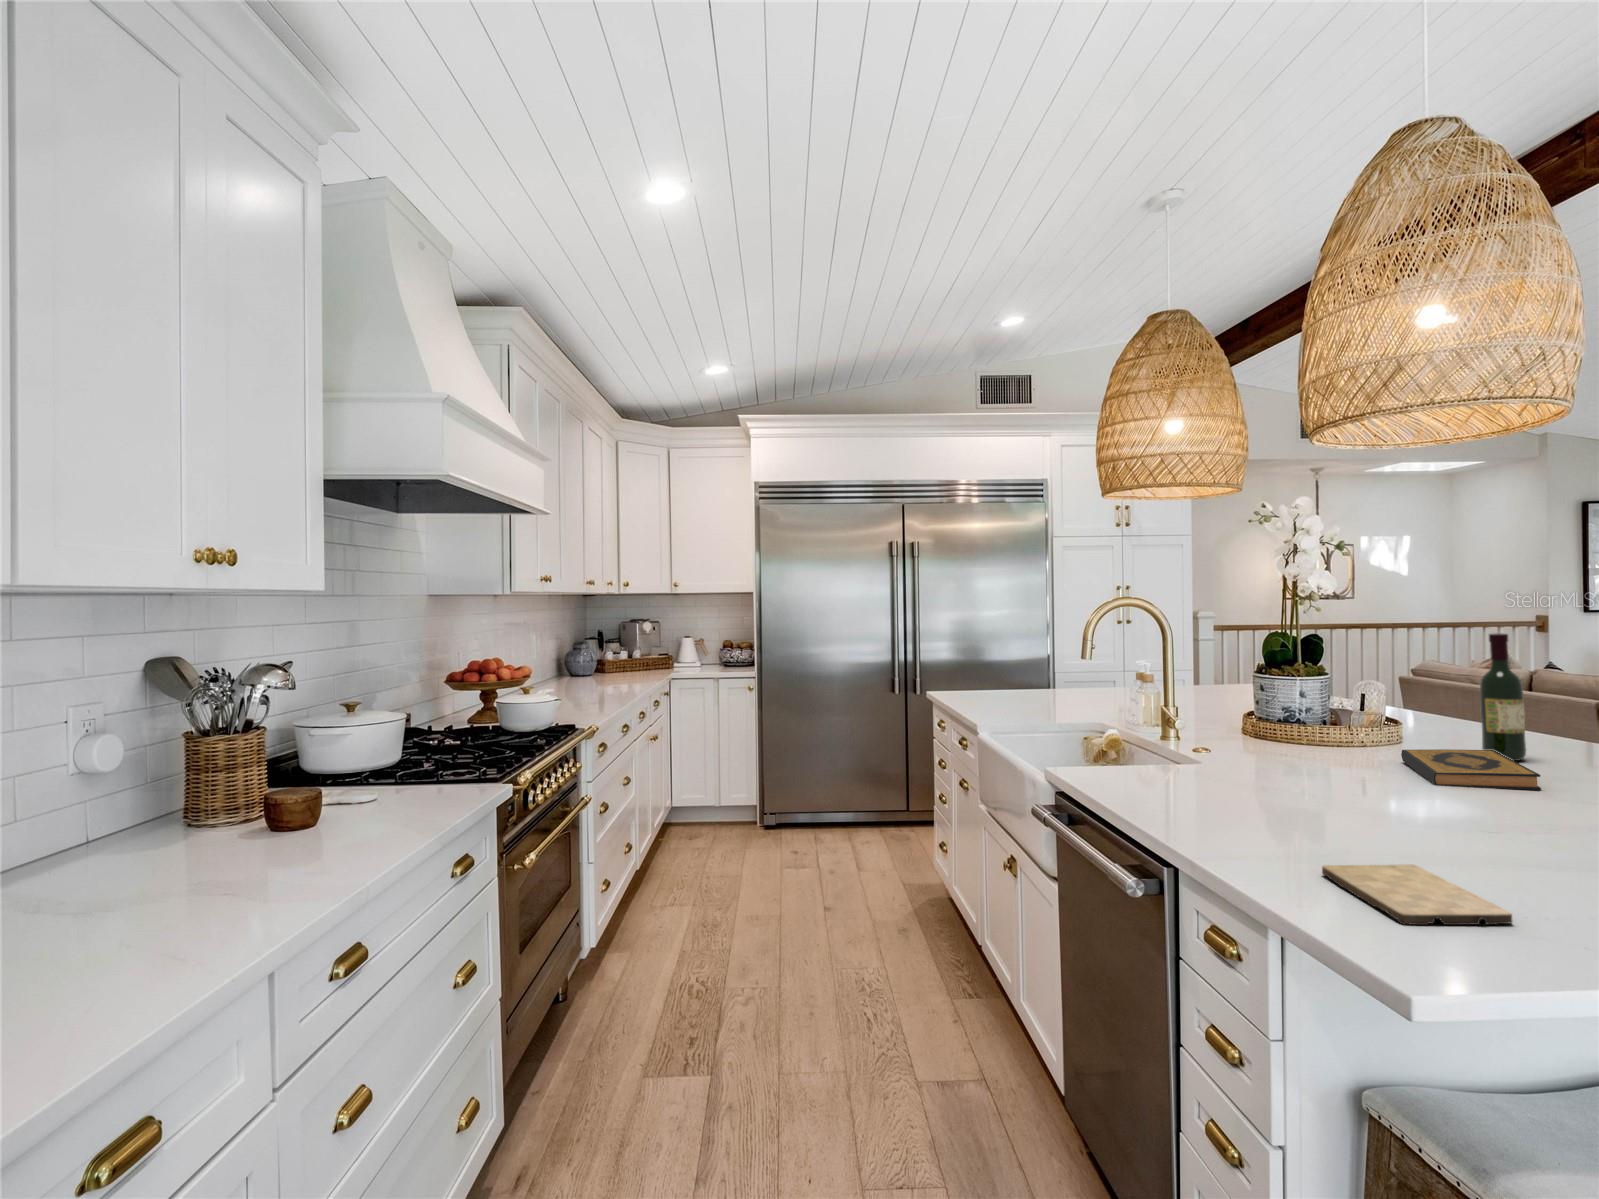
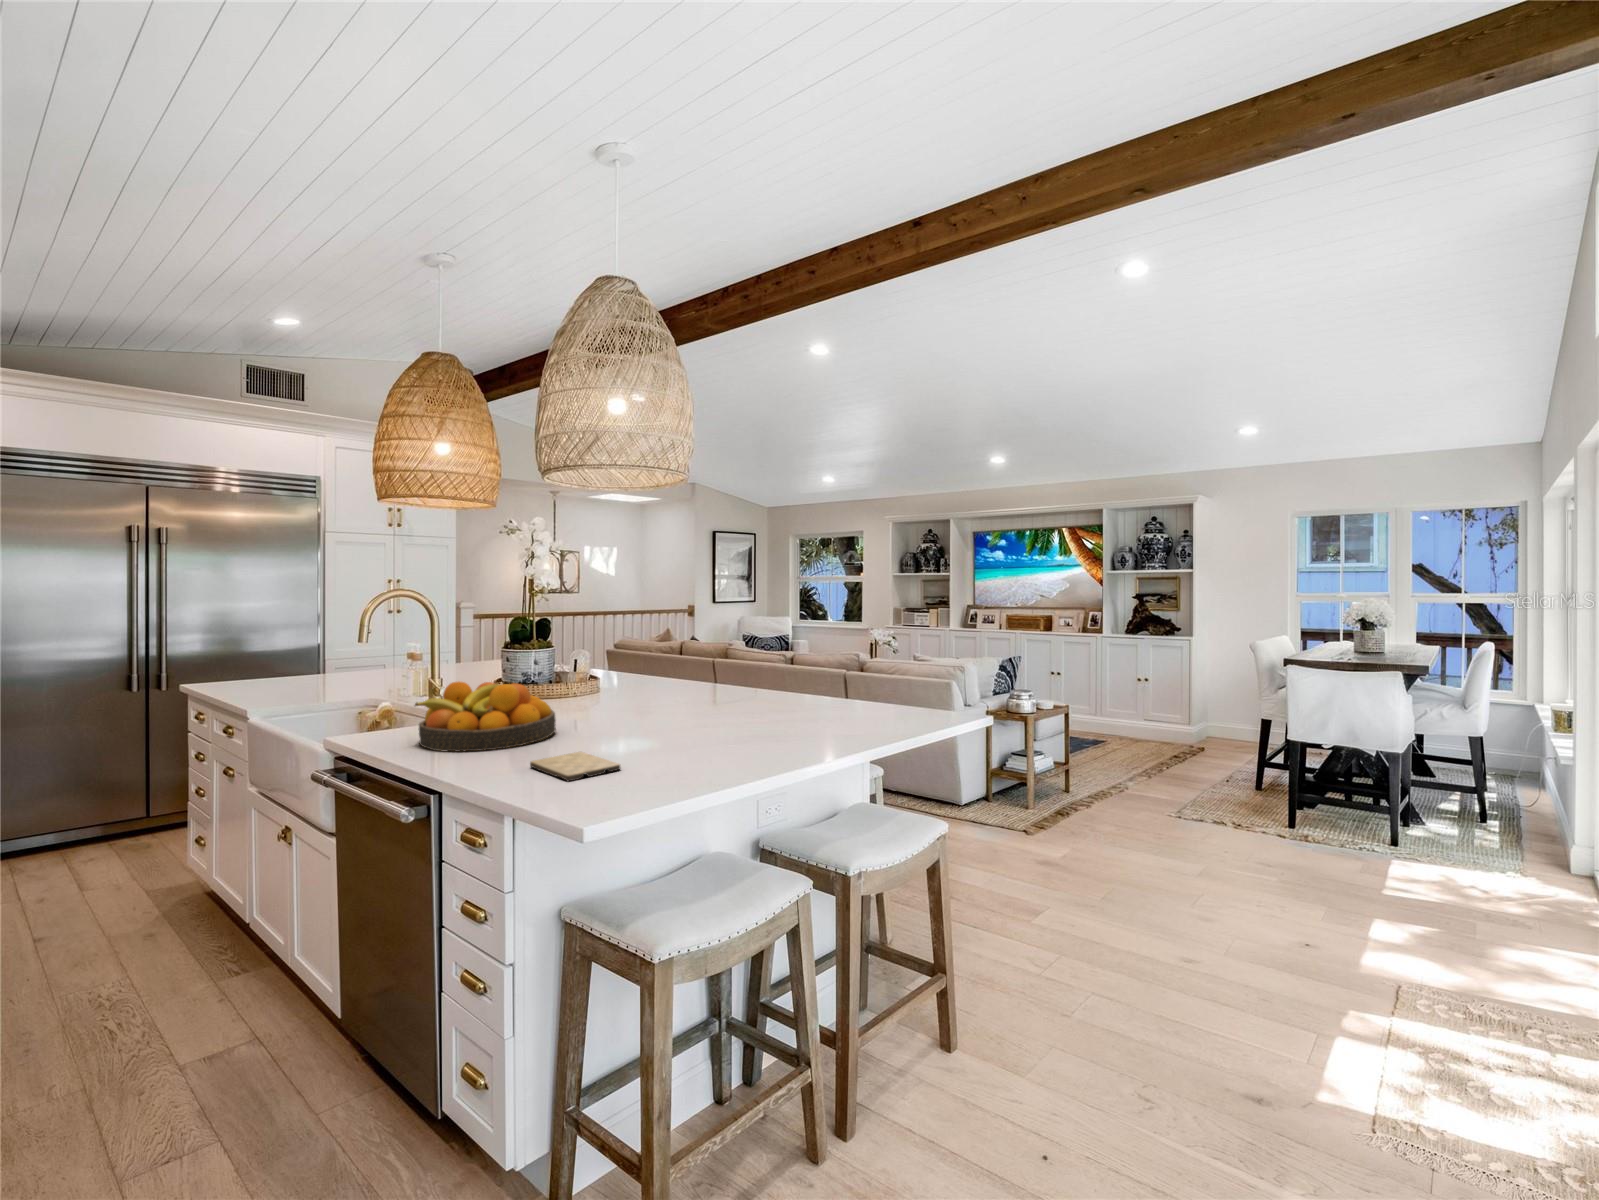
wine bottle: present [1480,633,1526,761] -> none [634,615,656,693]
fruit bowl: none [1143,721,1353,828] -> present [415,682,556,752]
hardback book: present [1401,749,1541,790] -> none [591,687,657,711]

